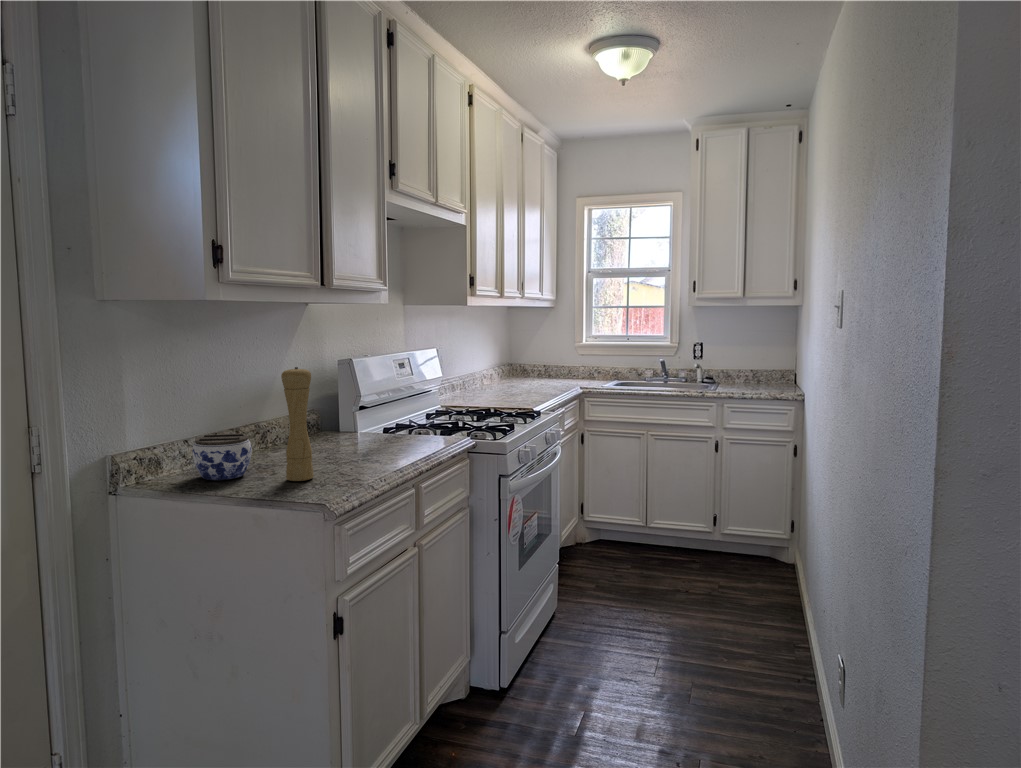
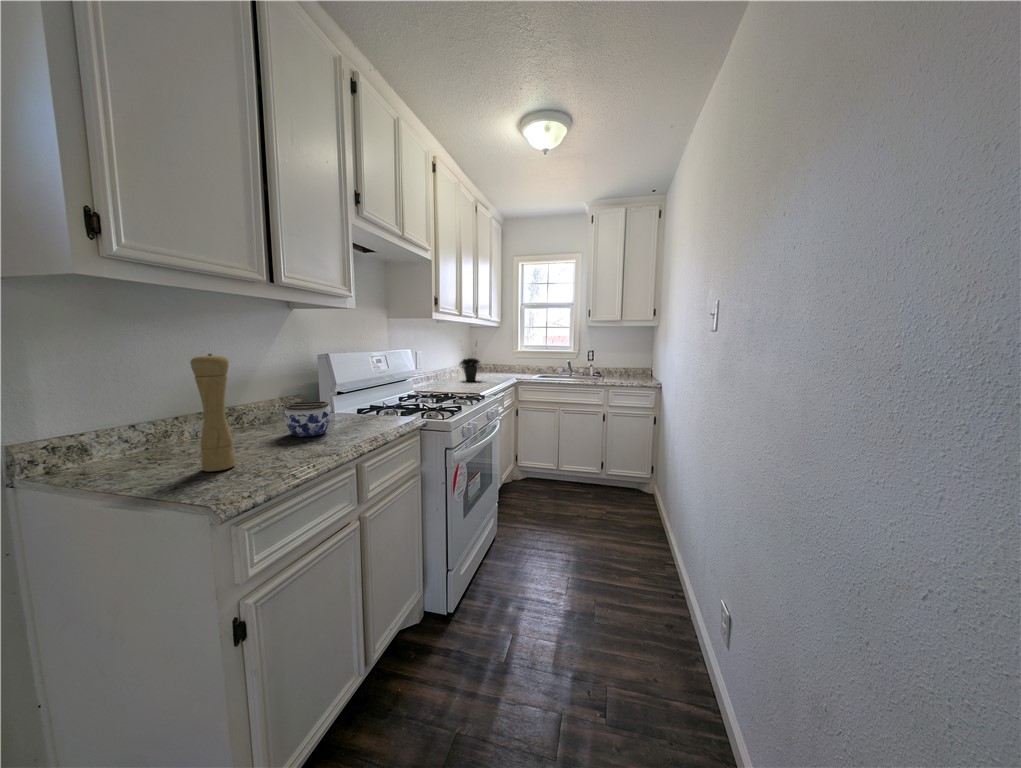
potted plant: none [496,329,528,392] -> present [460,345,480,381]
jar: present [192,434,252,480] -> present [284,401,331,437]

